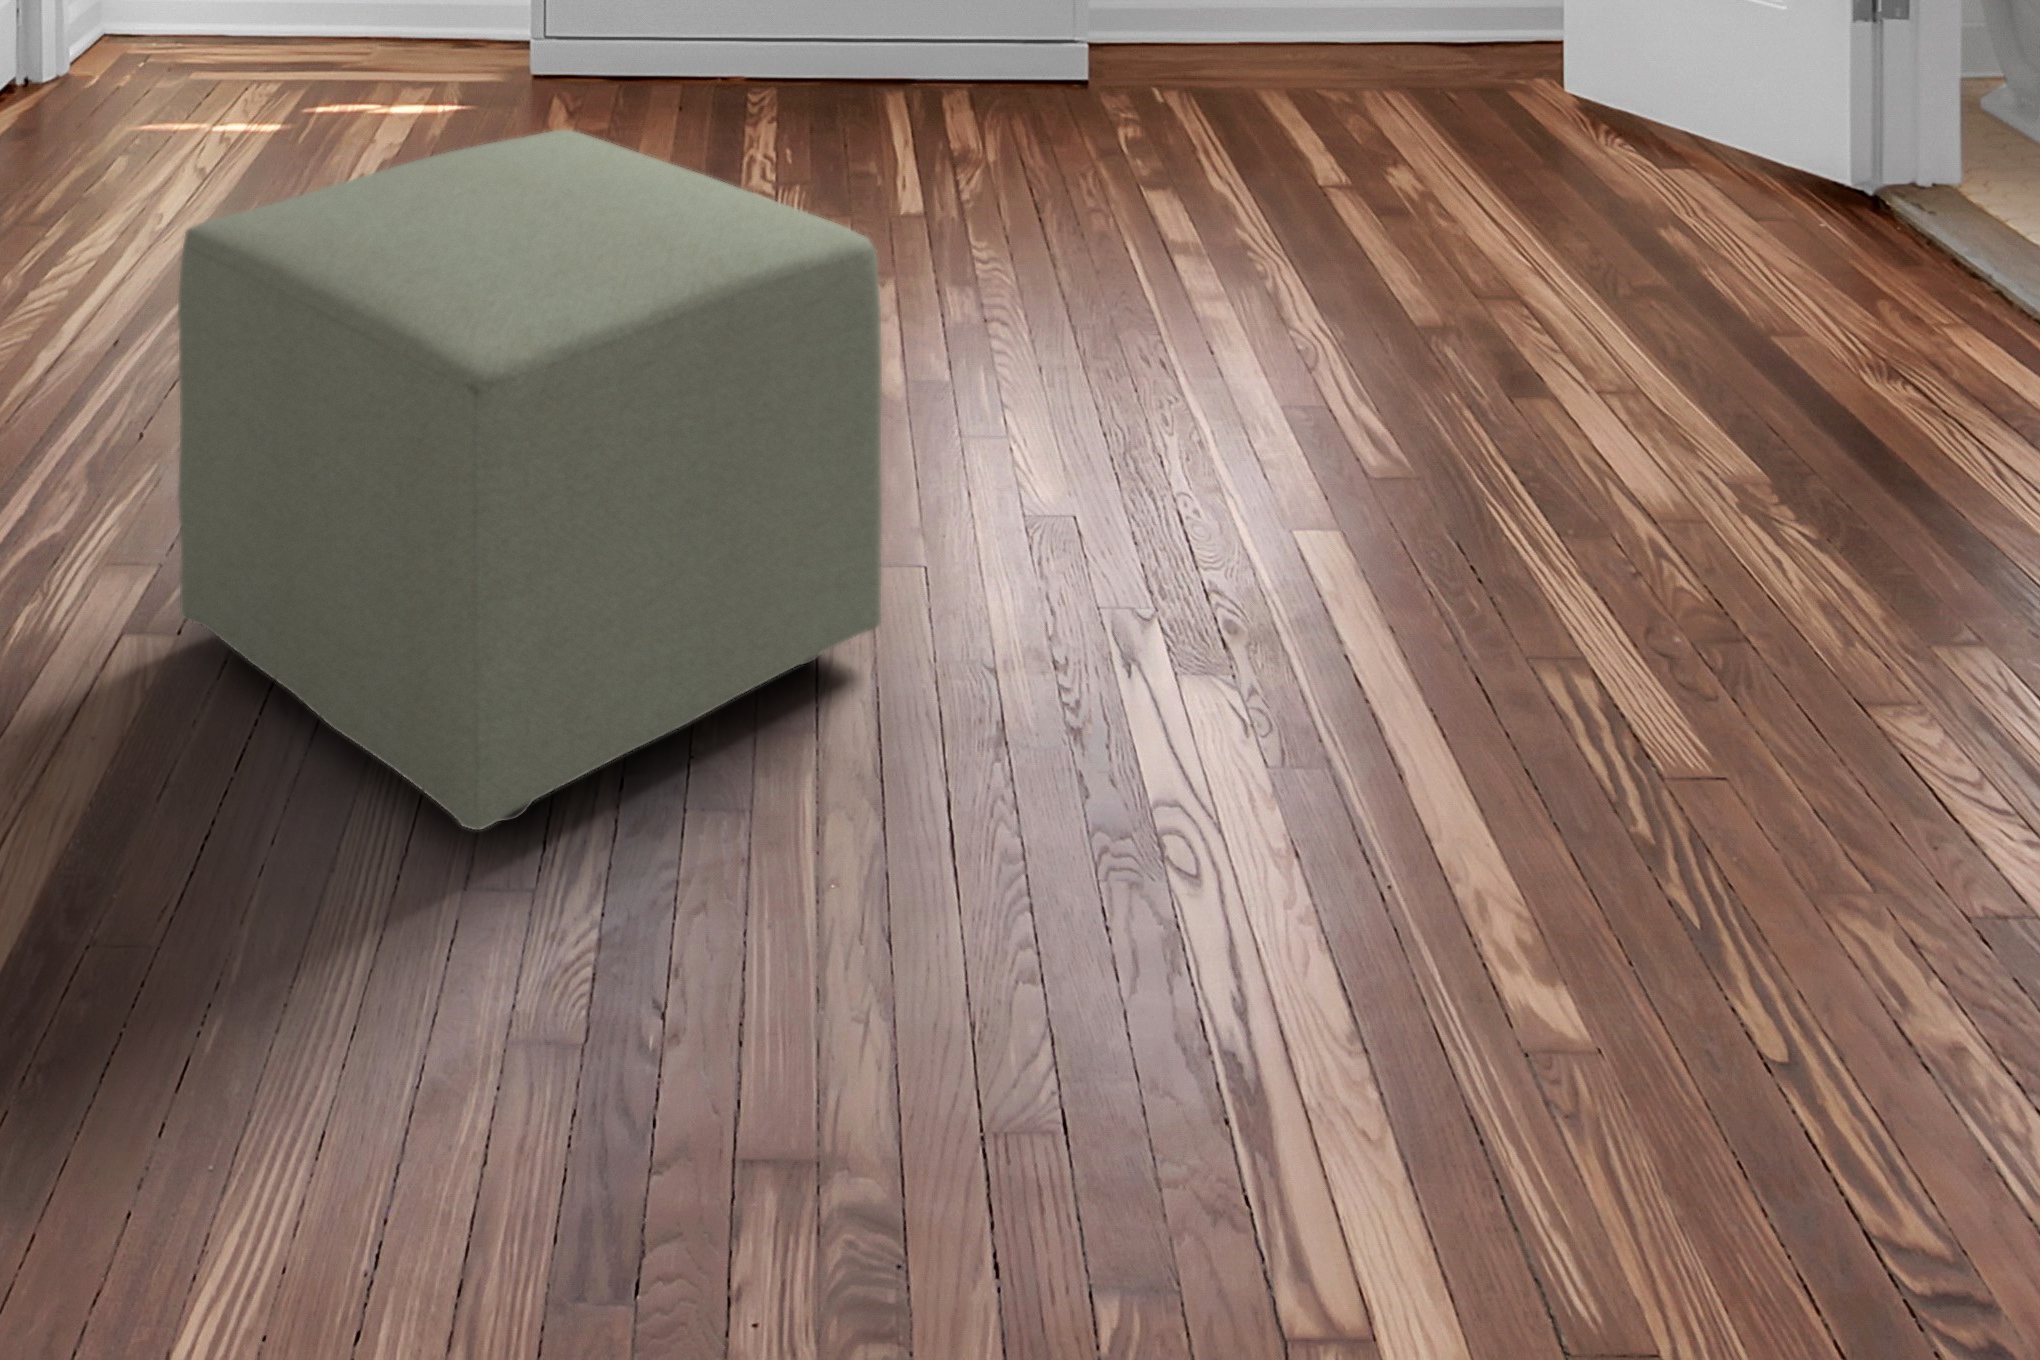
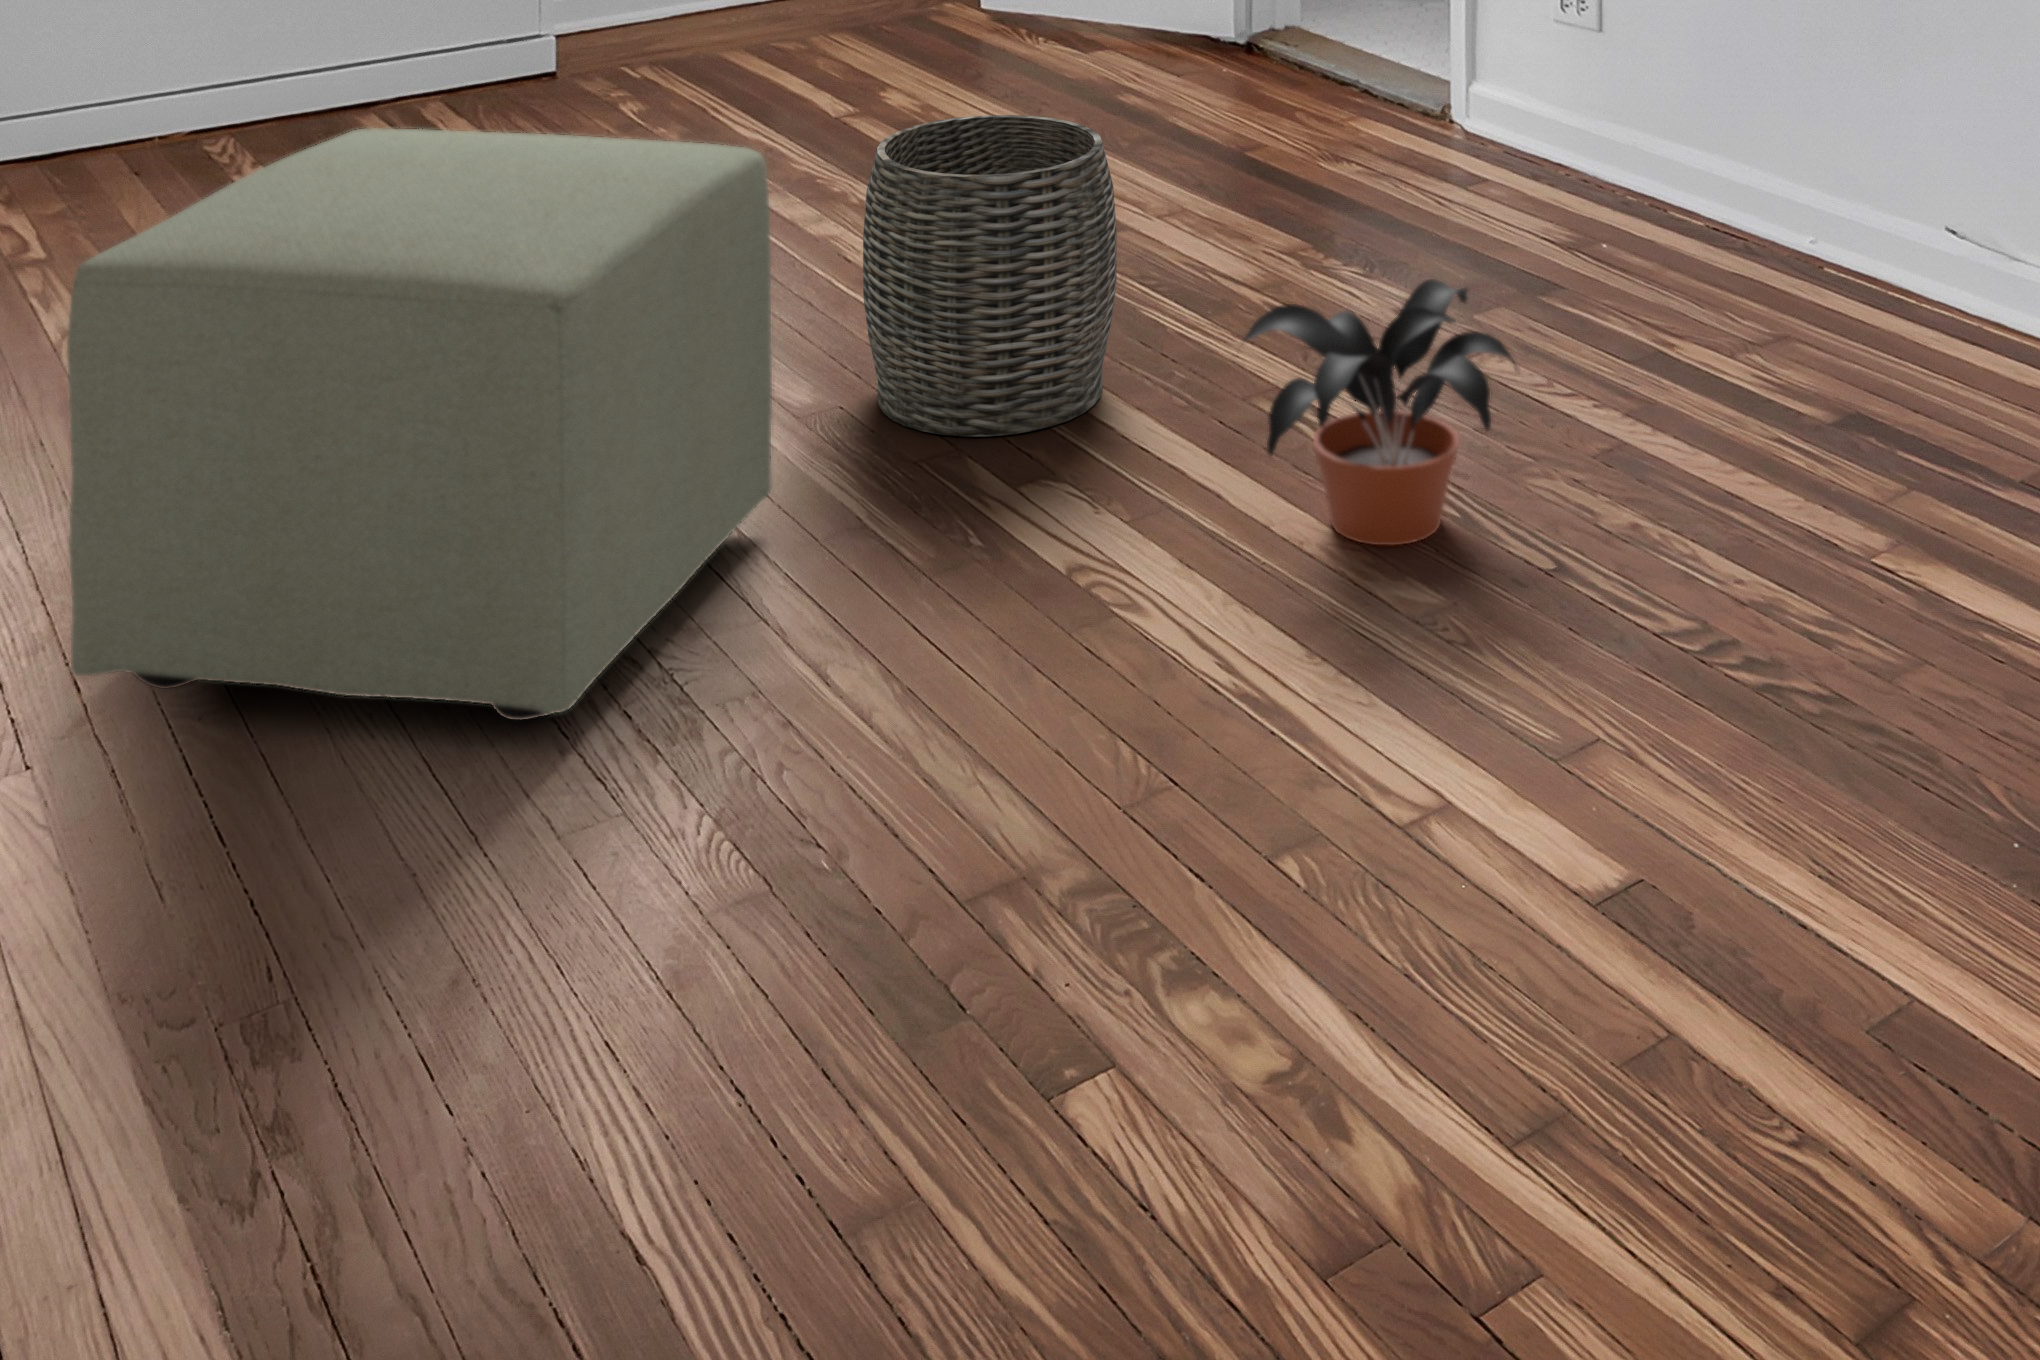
woven basket: none [1082,228,1386,636] -> present [863,115,1117,436]
potted plant: none [1383,590,1798,987] -> present [1239,279,1514,545]

